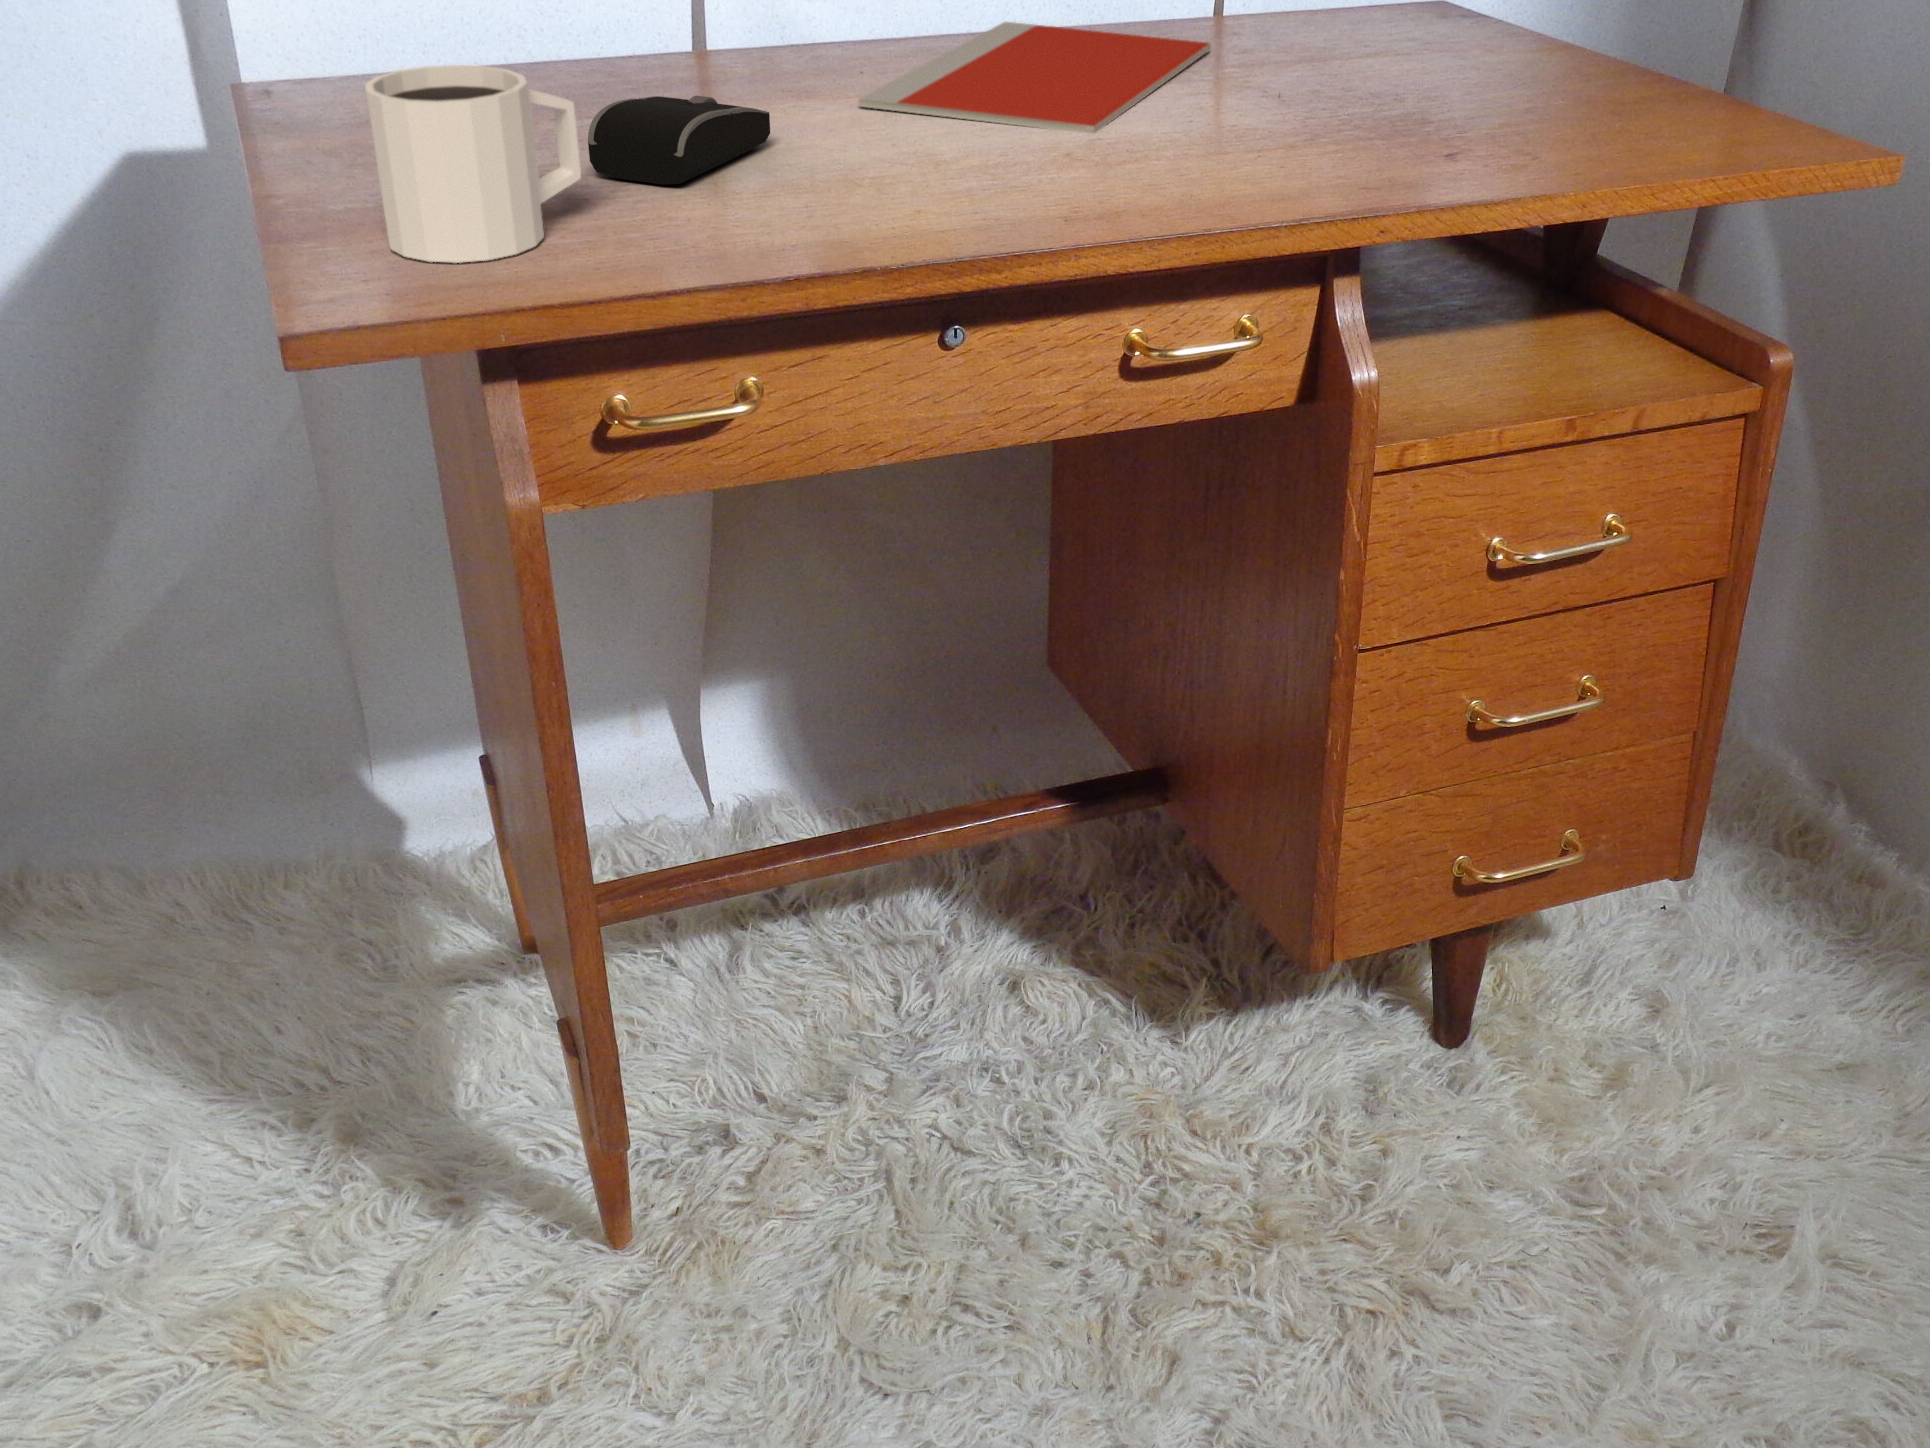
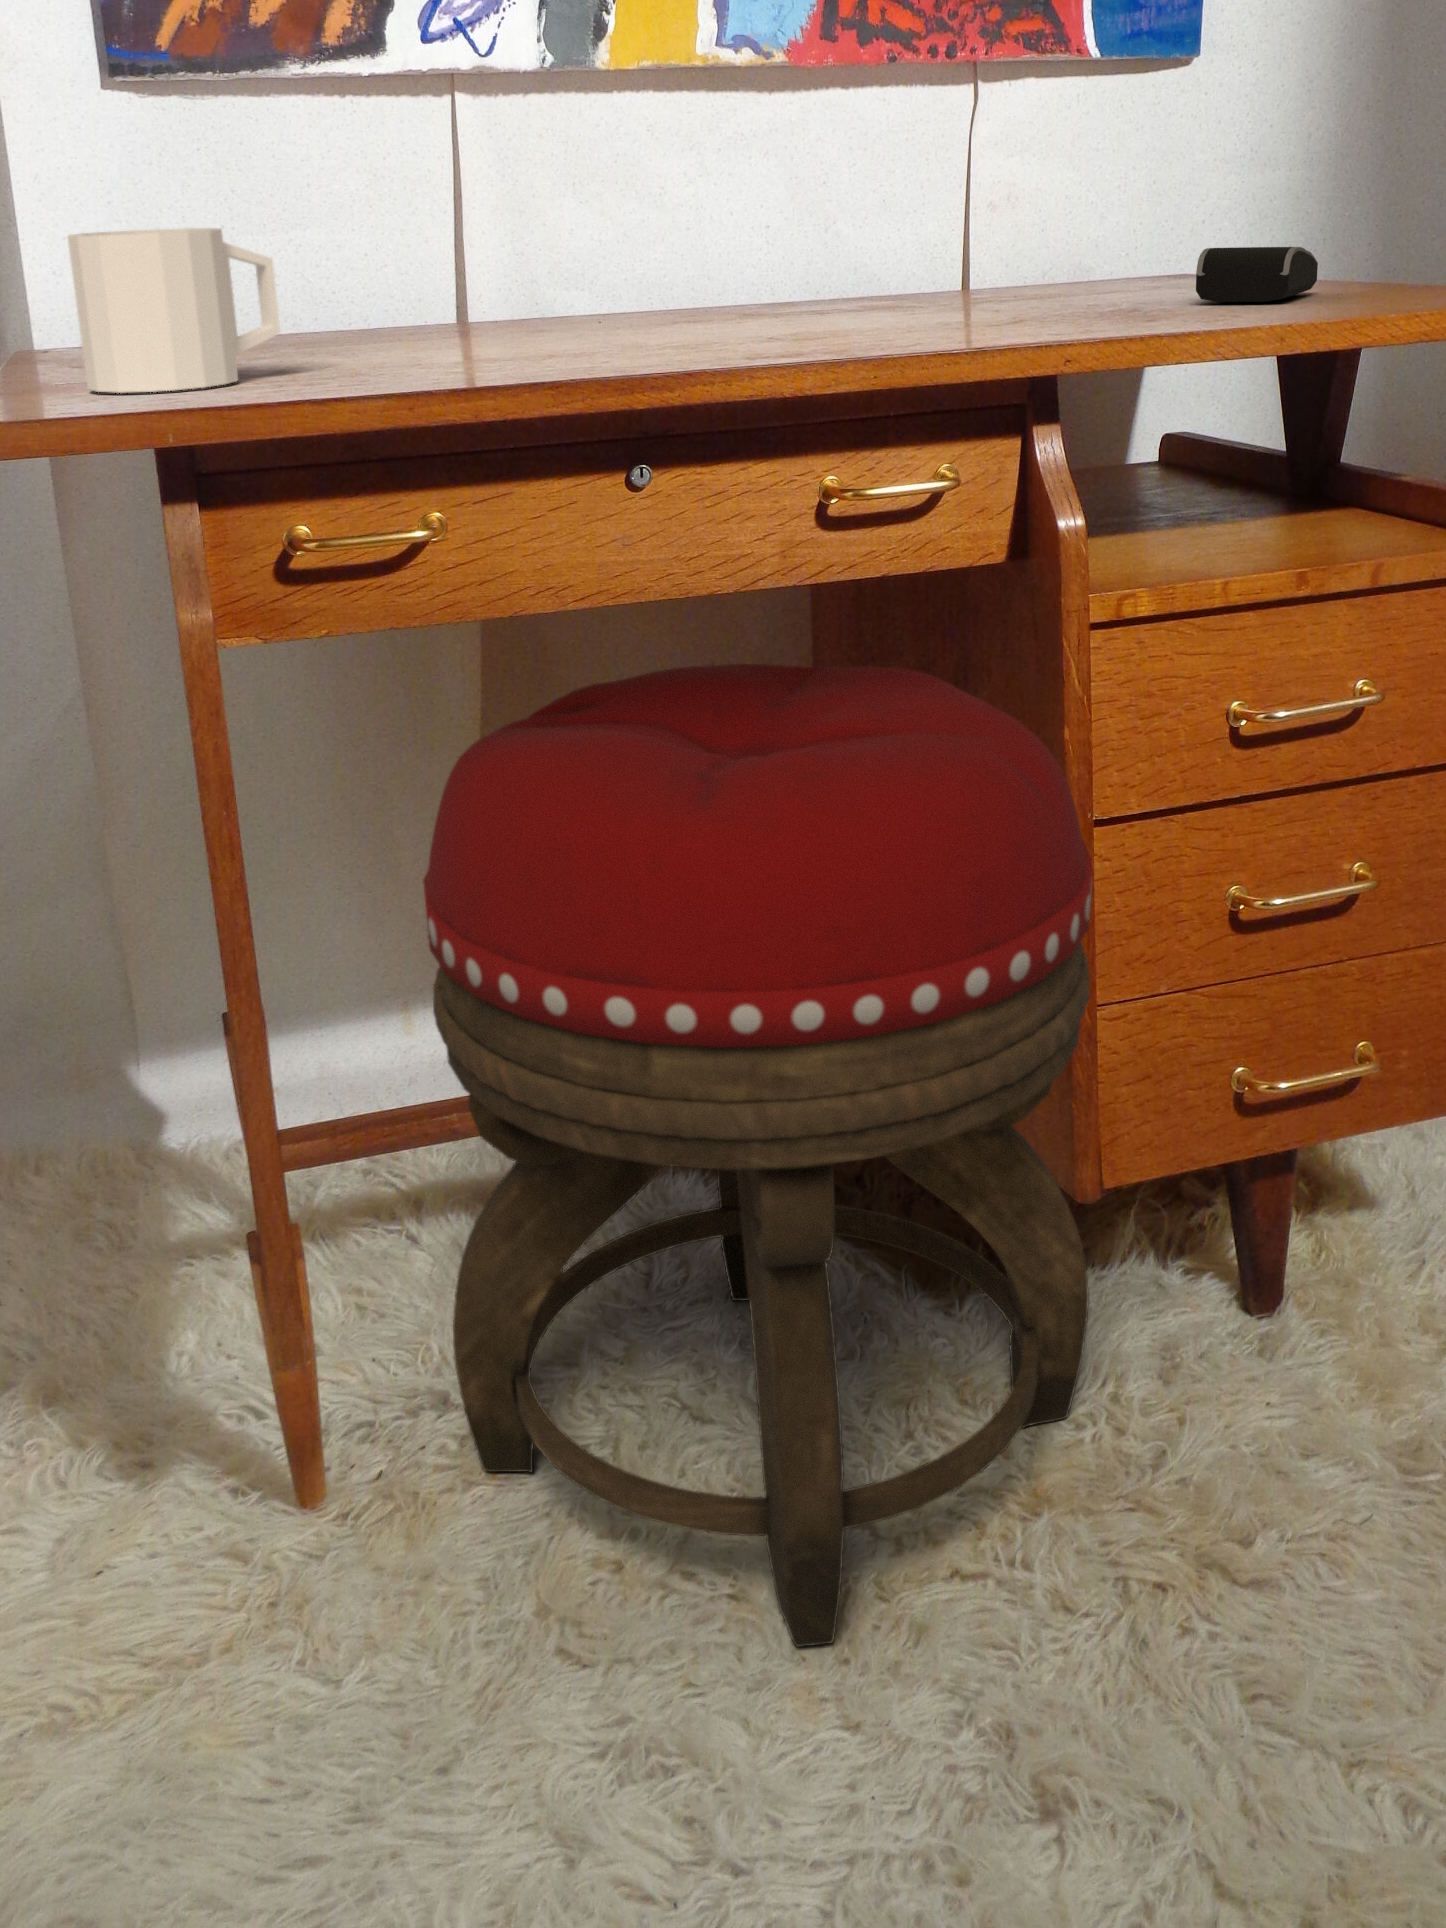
notebook: present [859,22,1211,134] -> none [586,293,945,332]
computer mouse: present [588,96,770,185] -> present [1196,247,1318,302]
footstool: none [727,475,1362,1375] -> present [423,664,1092,1647]

